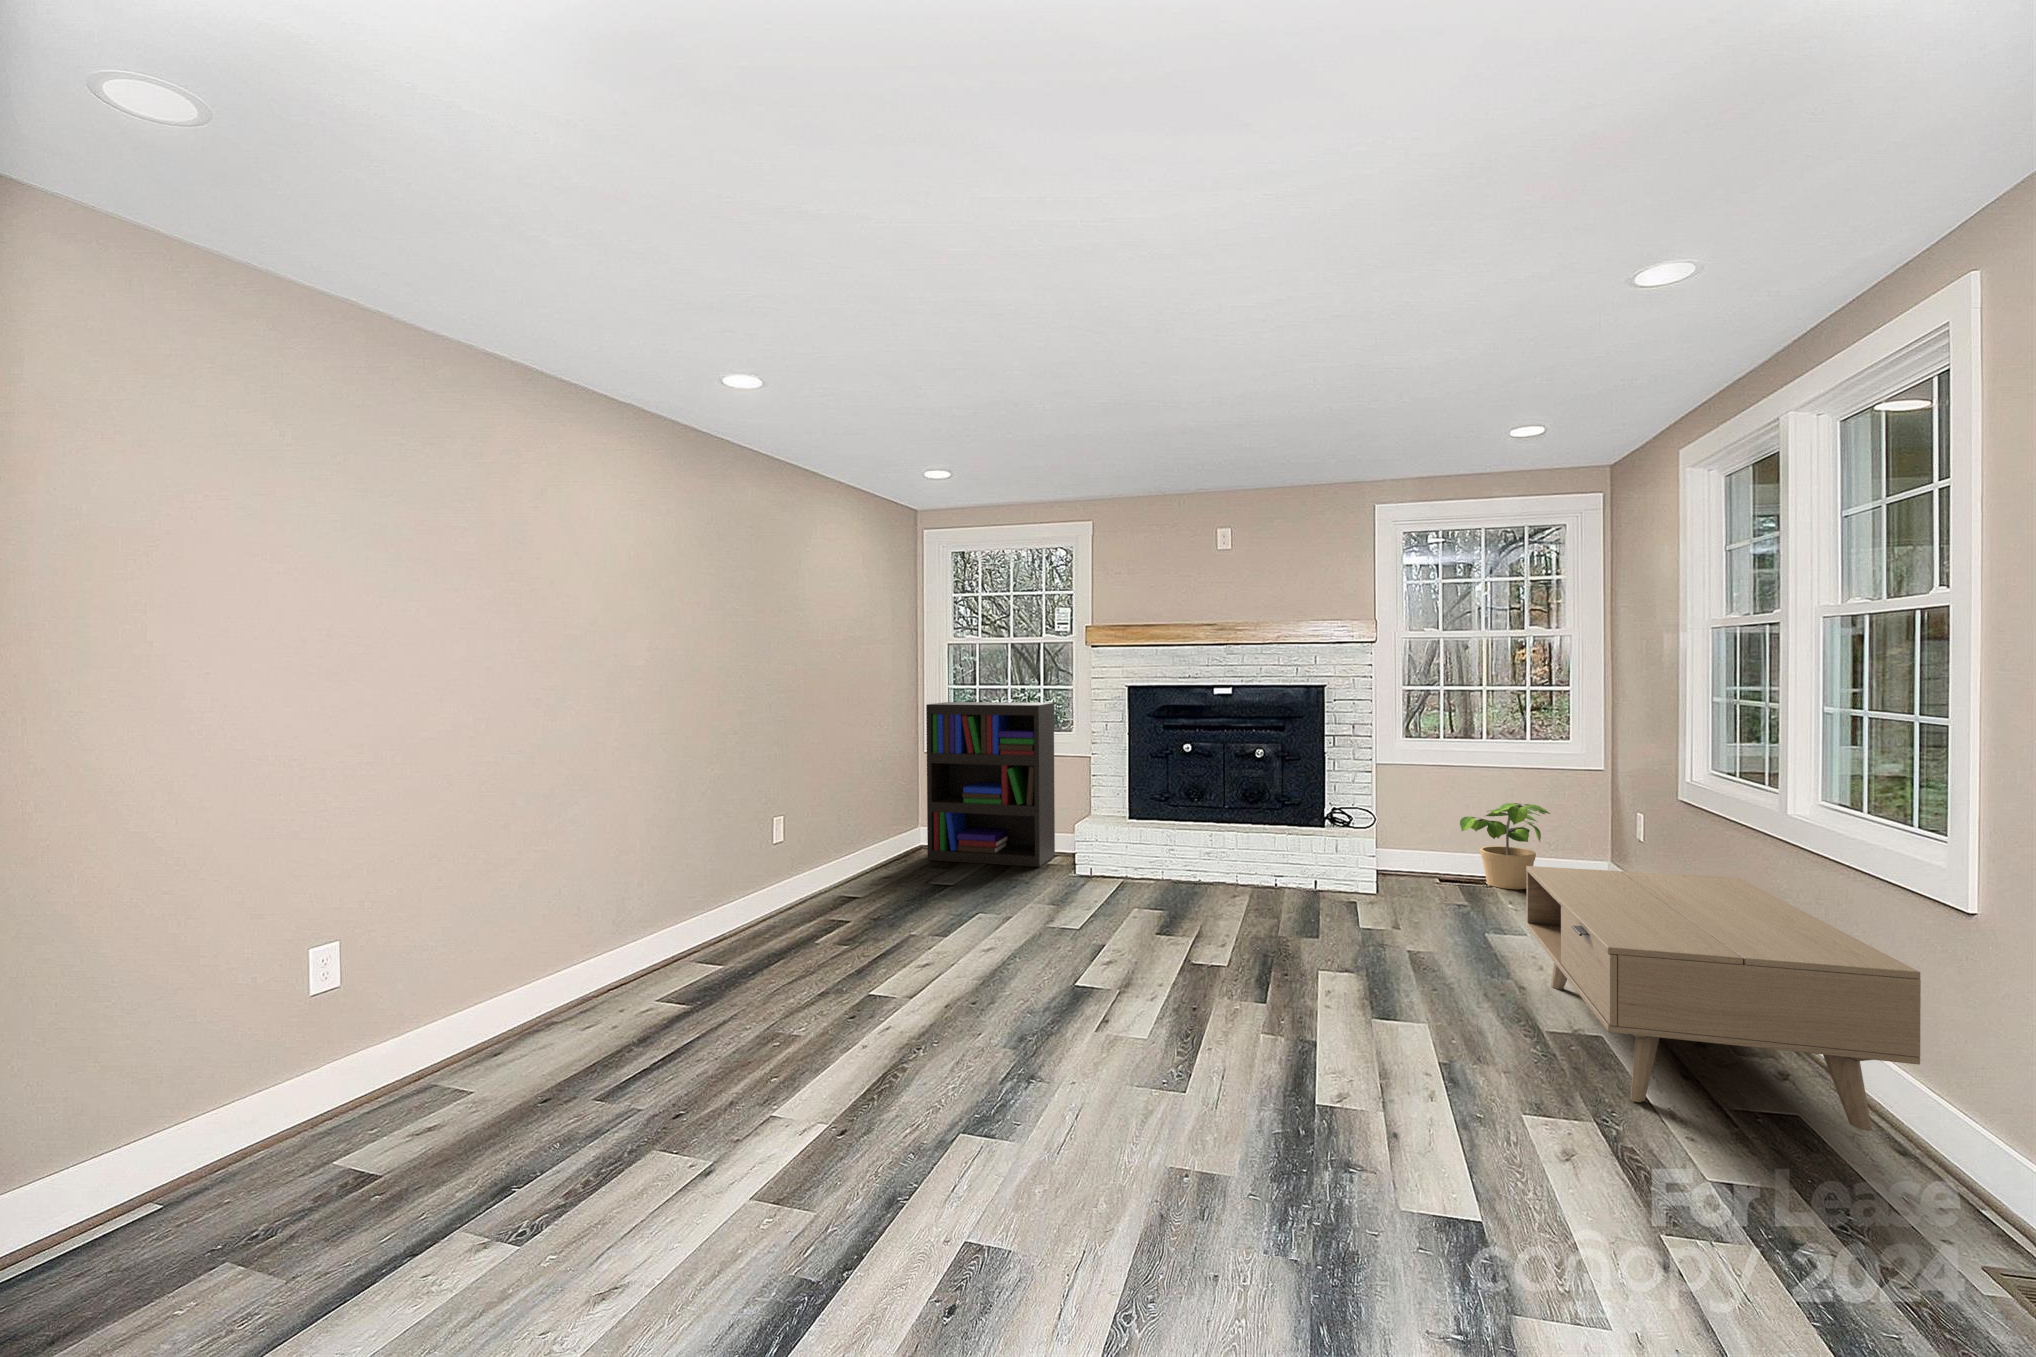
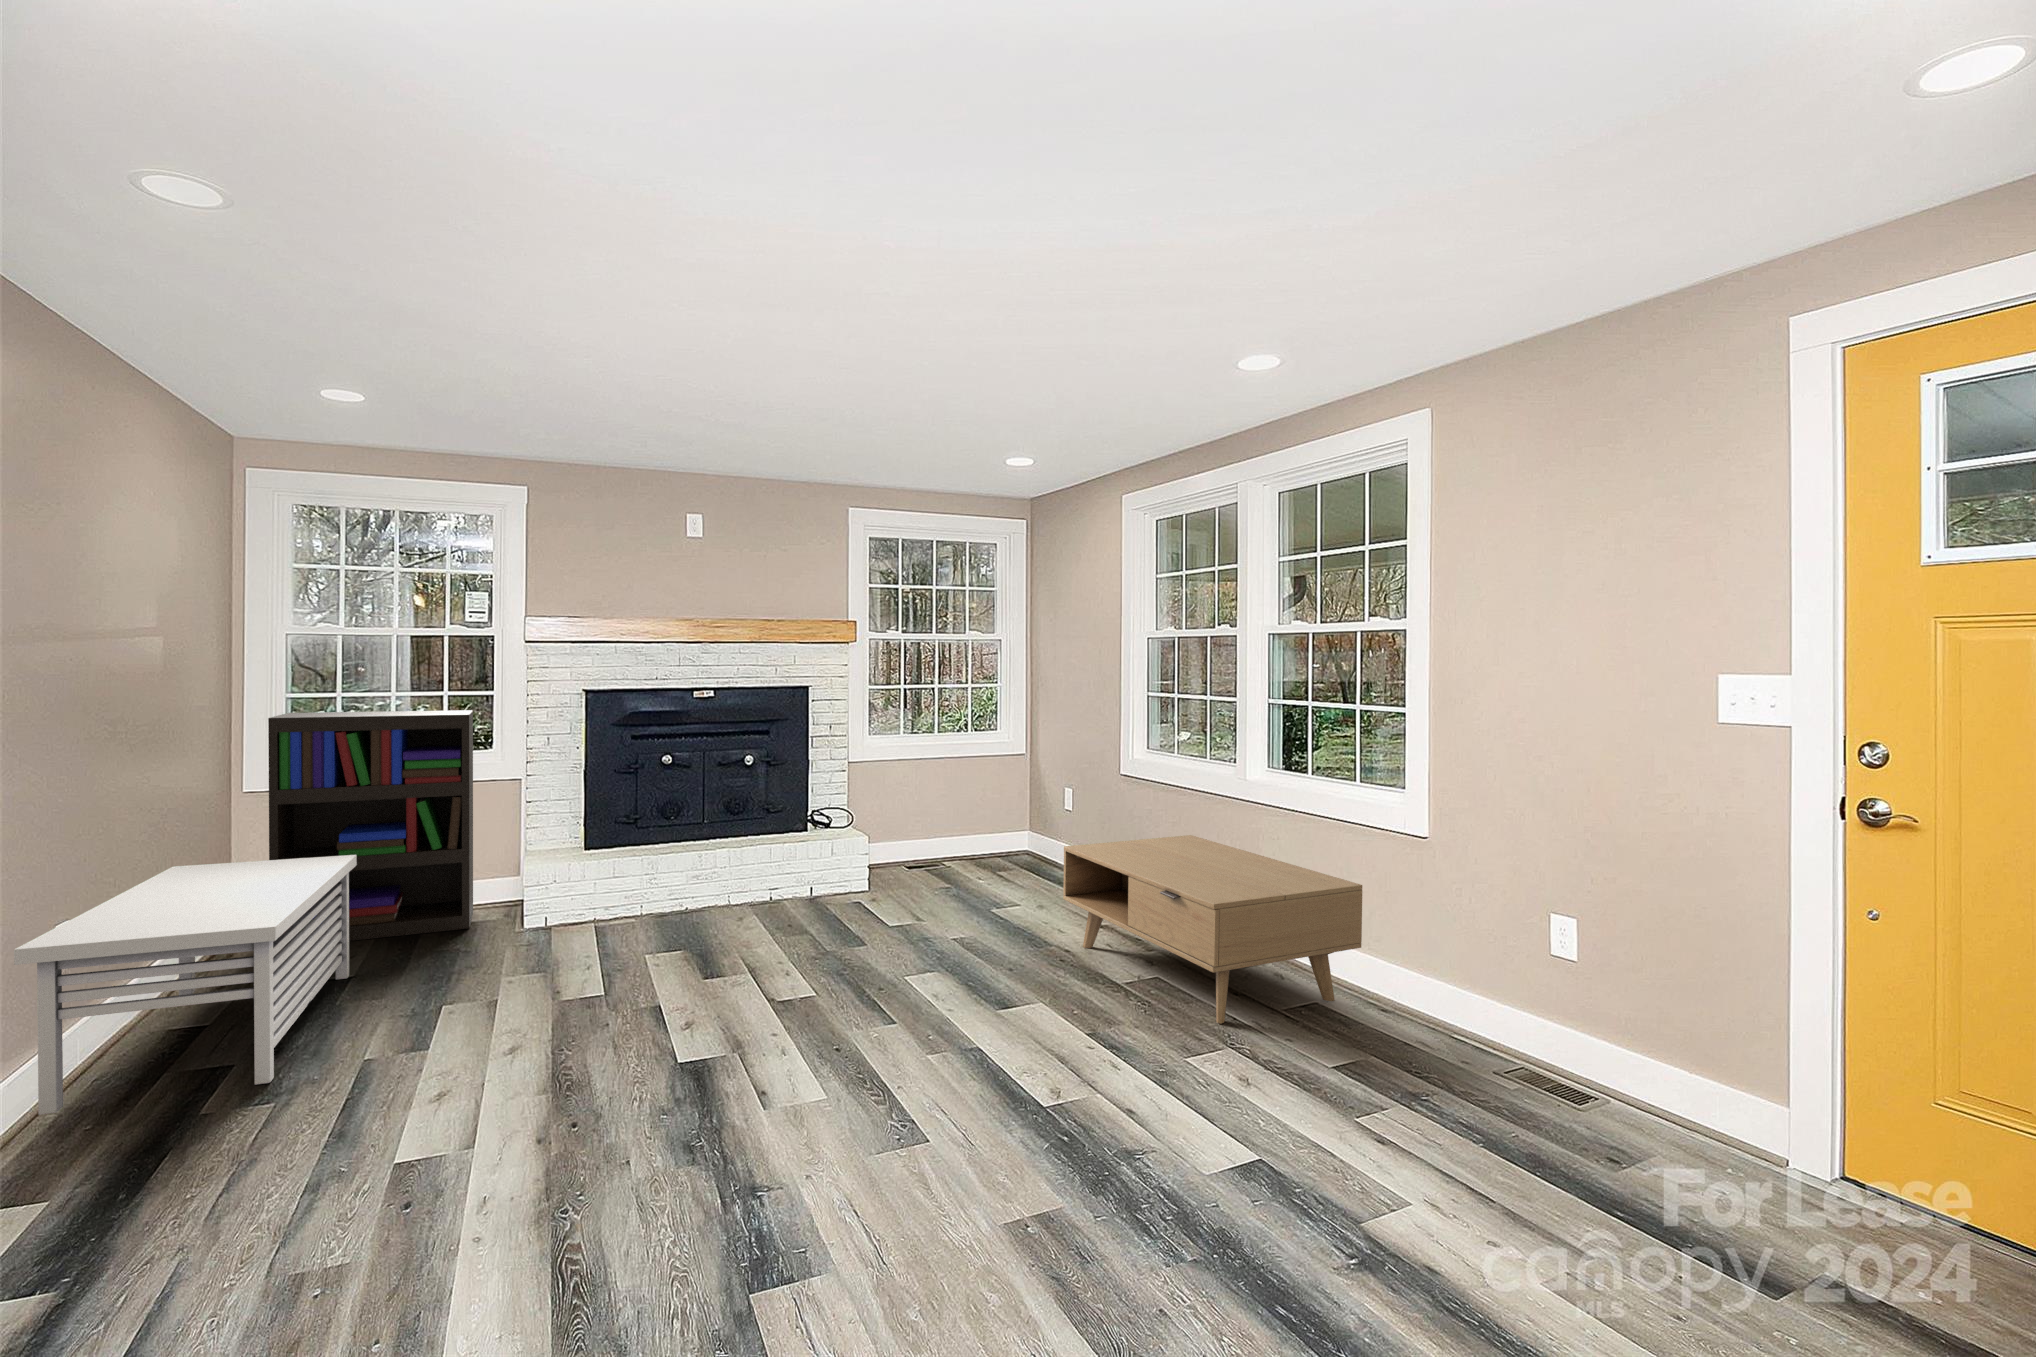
storage bench: none [754,796,954,933] -> present [14,855,357,1115]
potted plant: present [1460,803,1550,889] -> none [931,791,1011,869]

